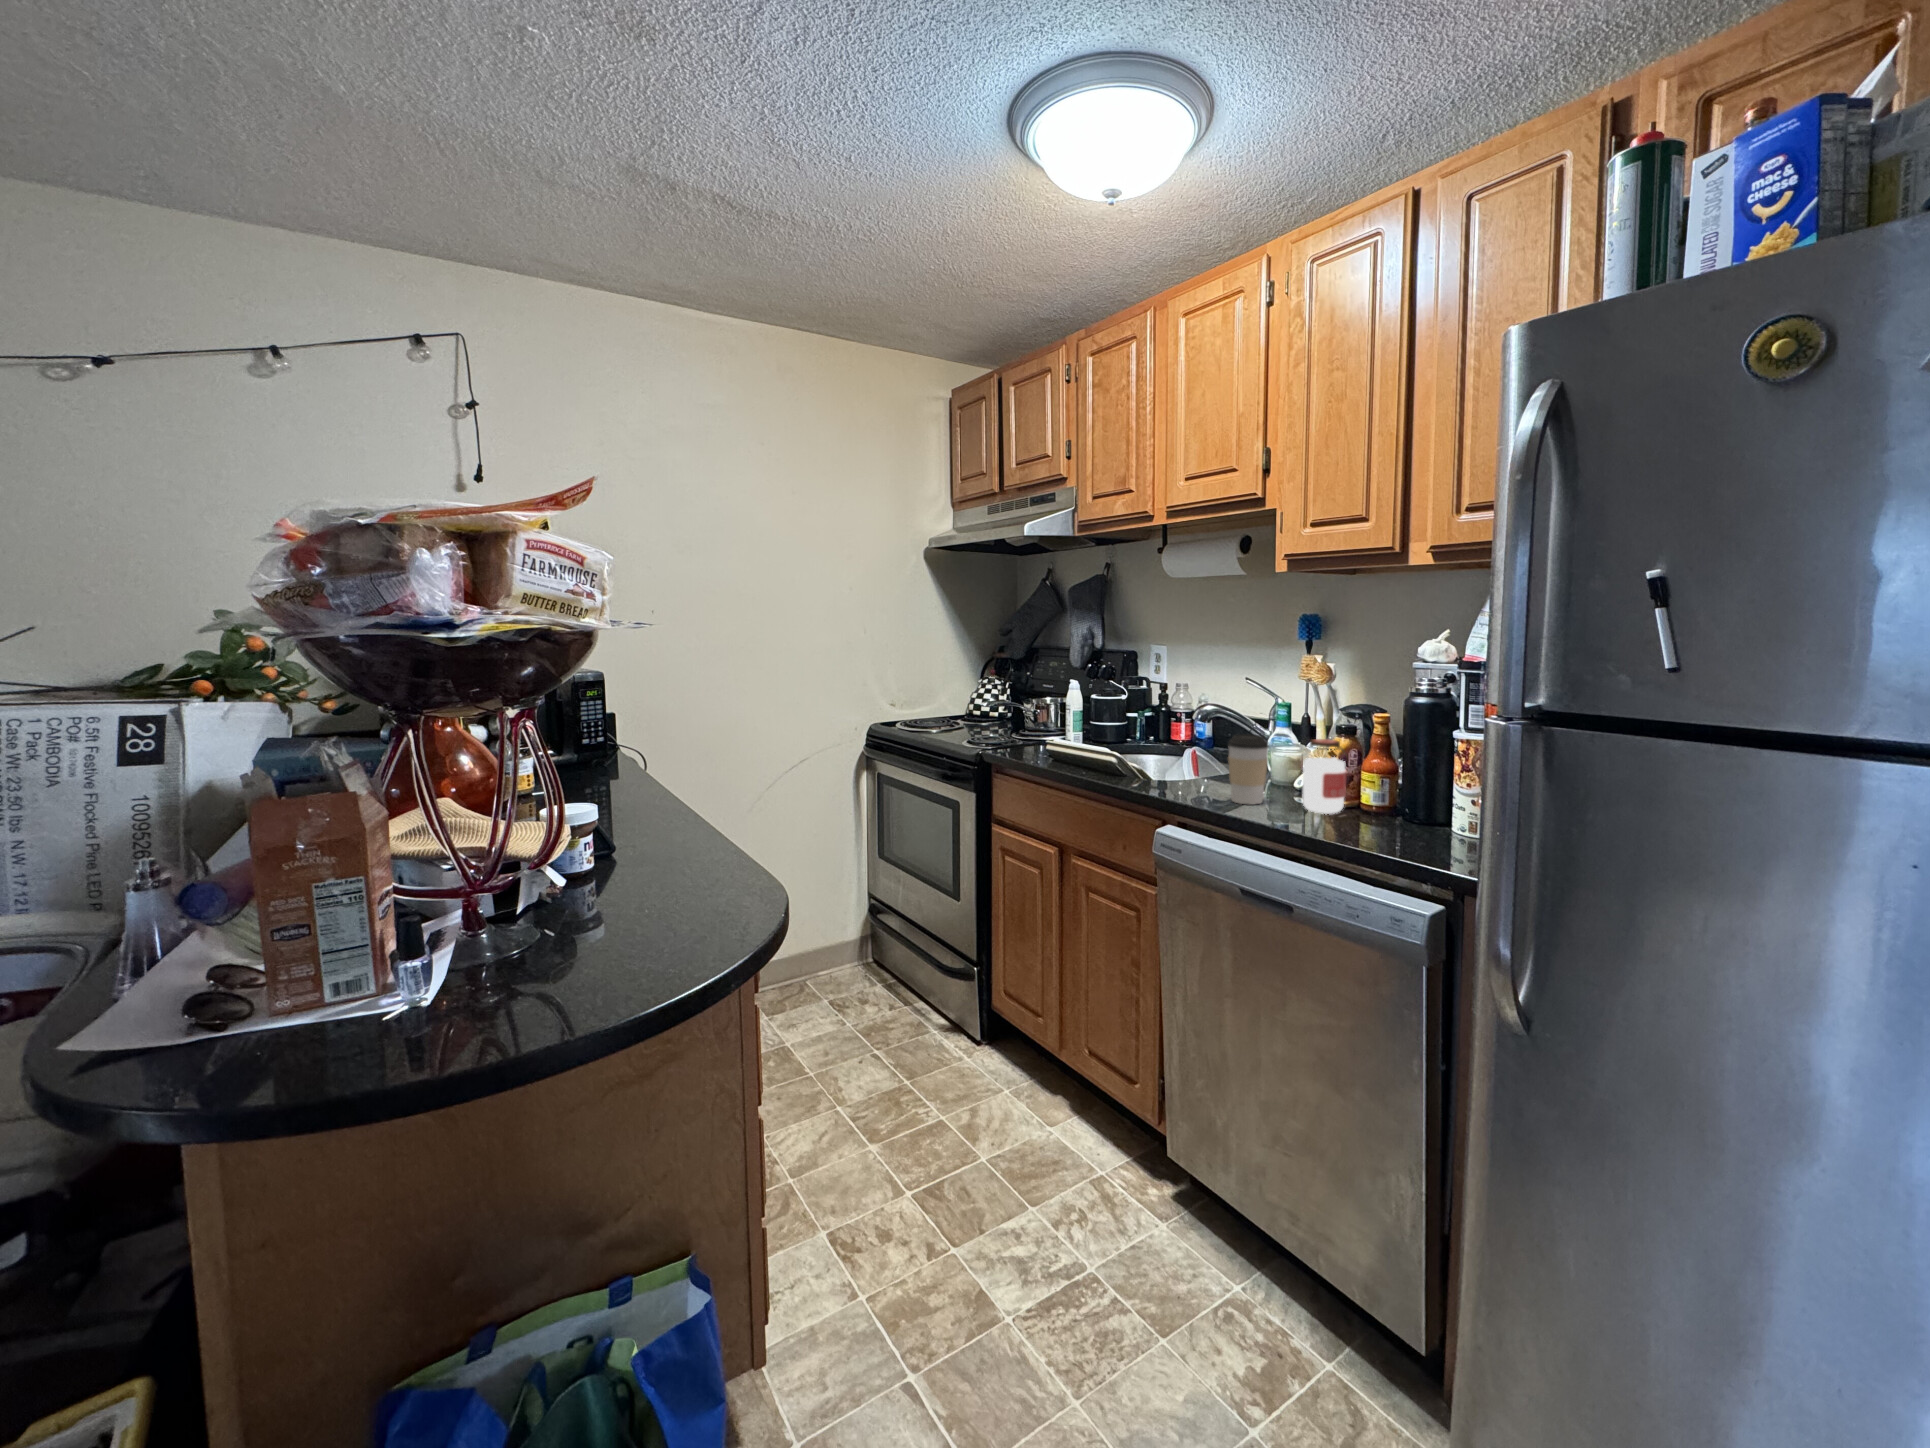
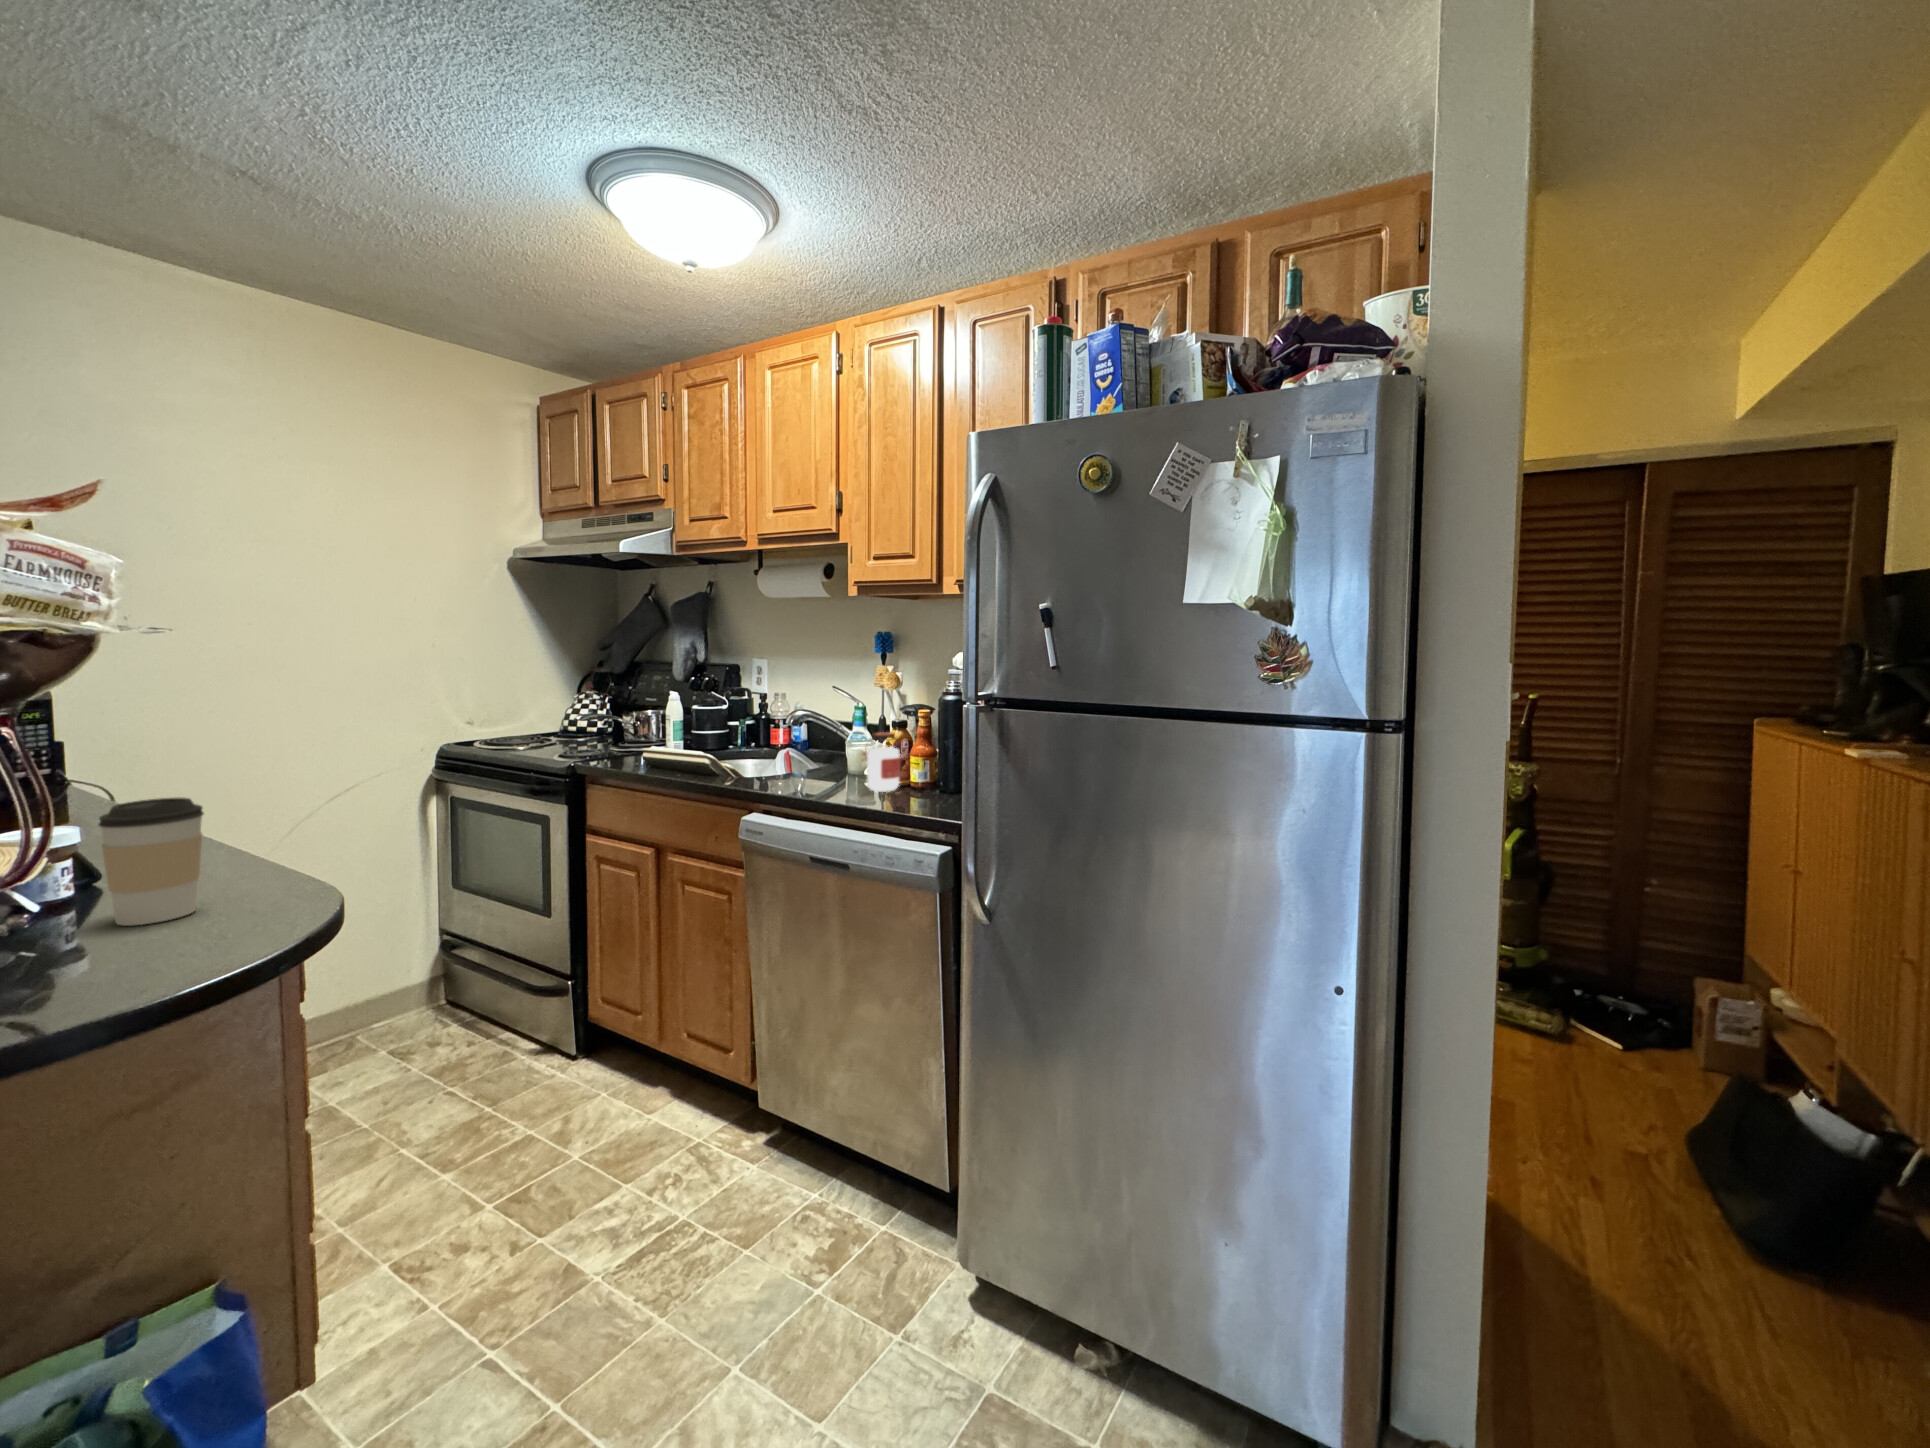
coffee cup: present [1228,734,1269,804] -> present [99,798,204,926]

